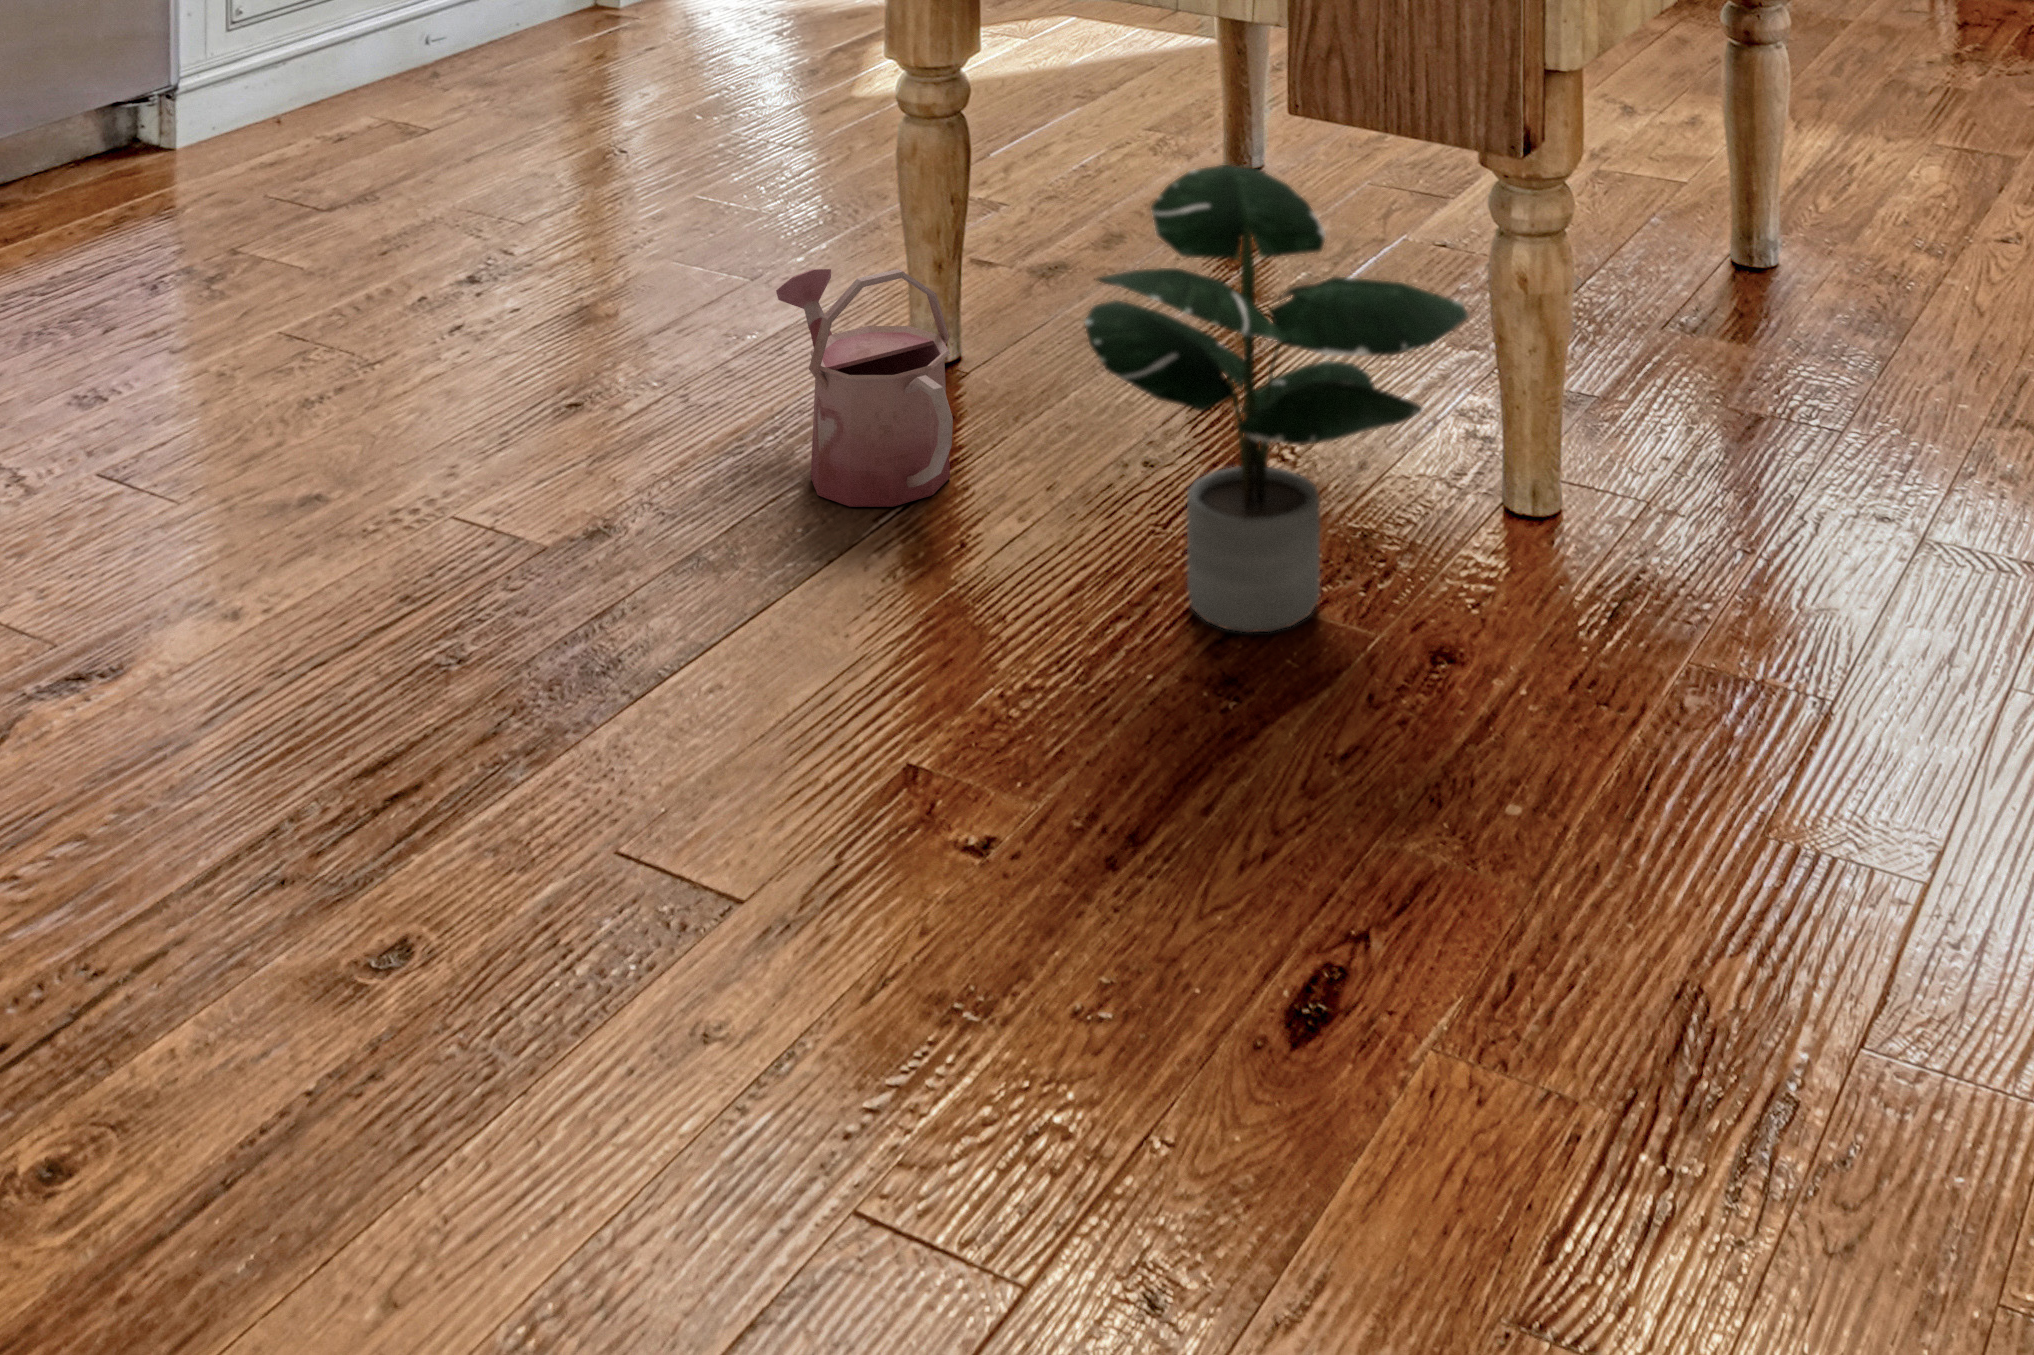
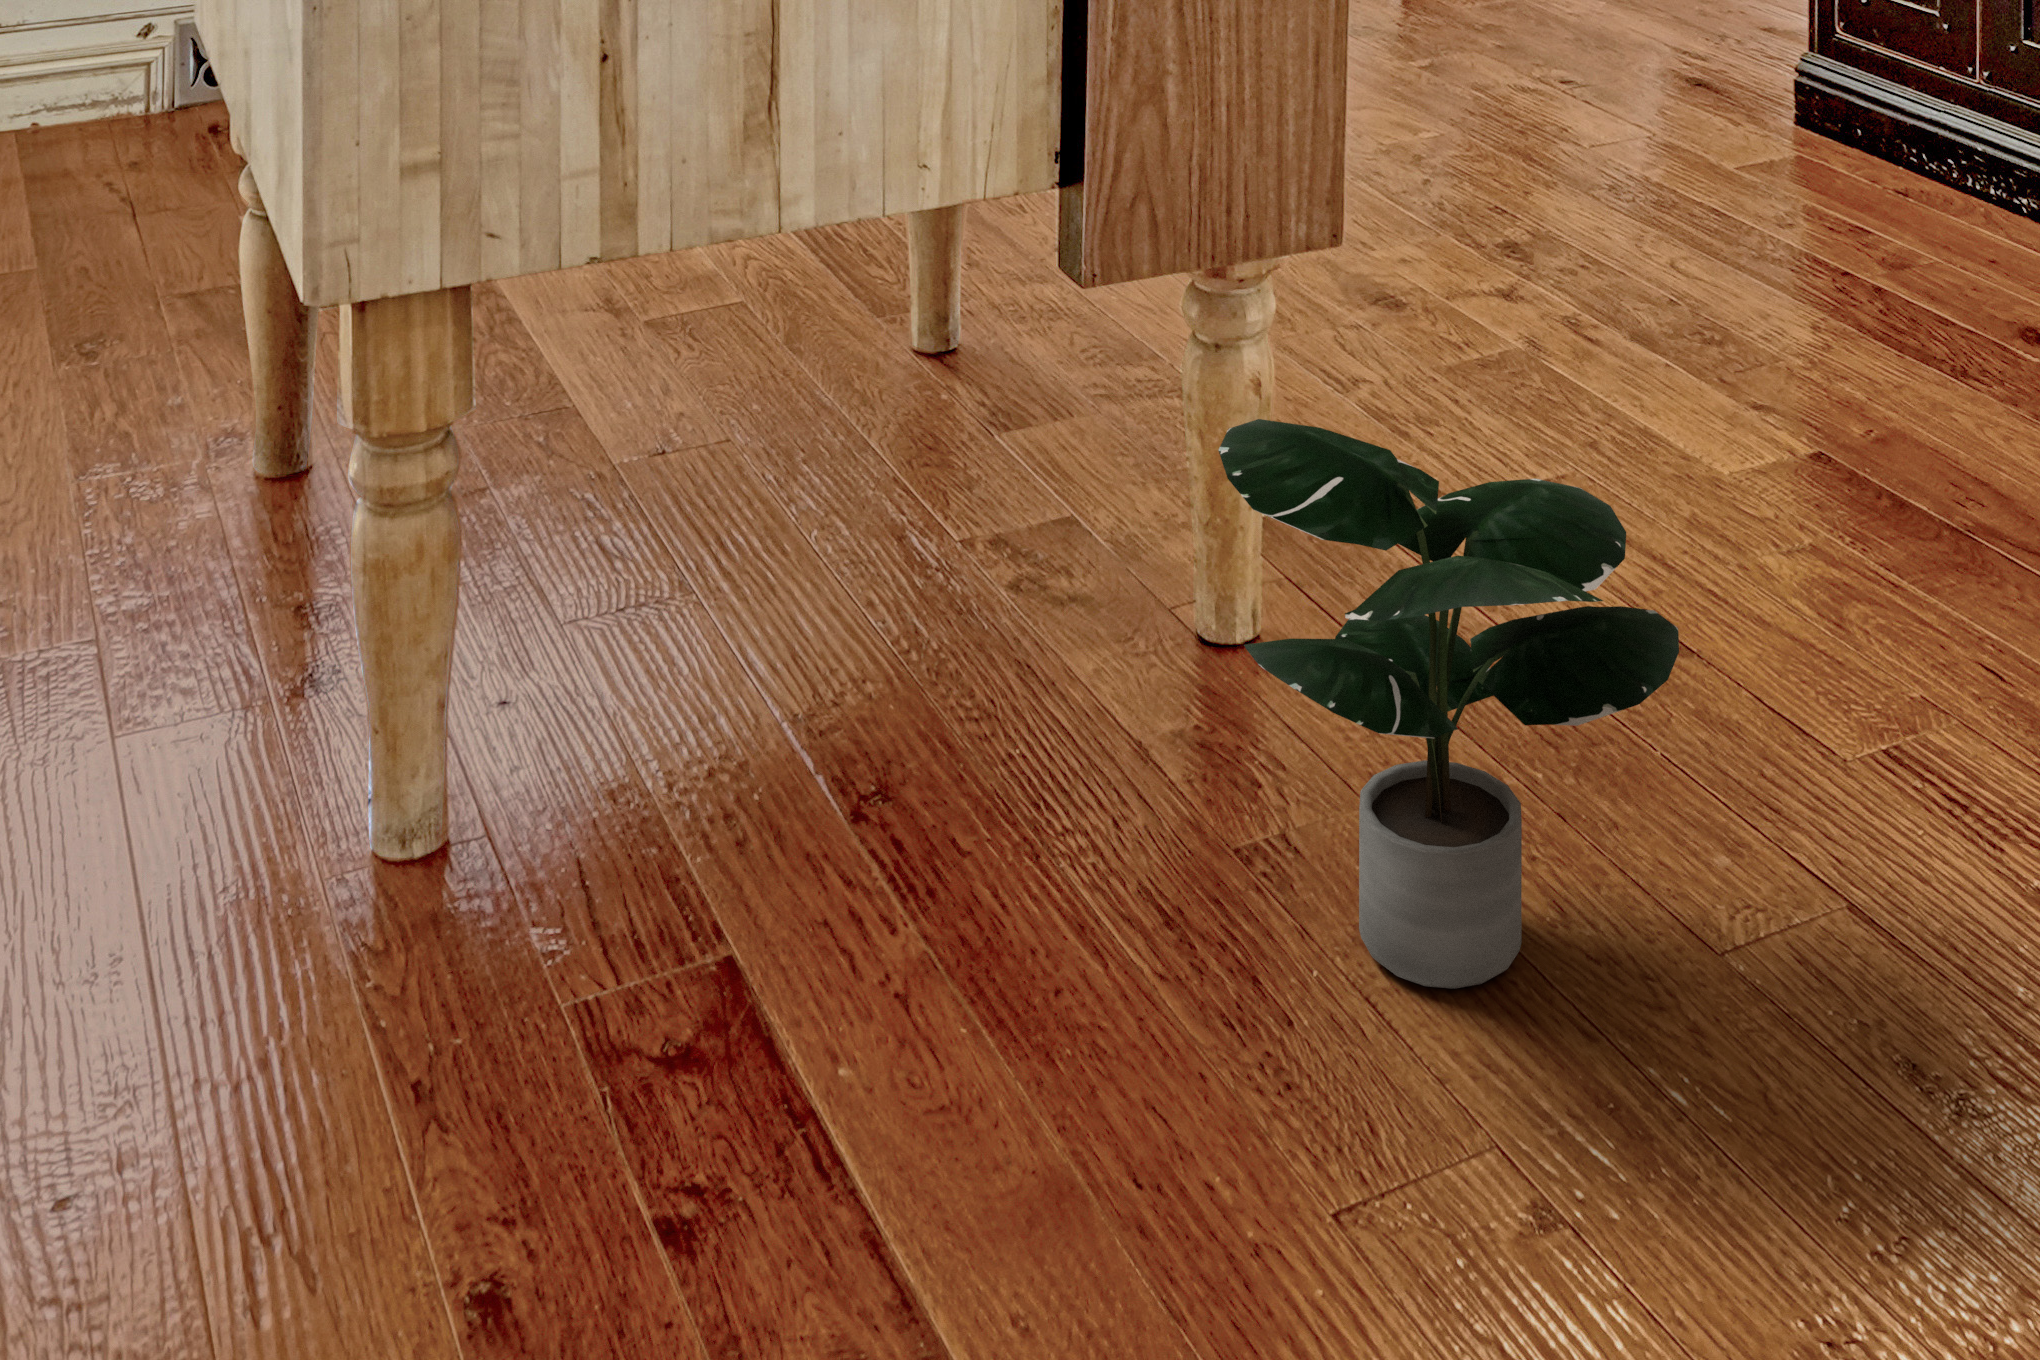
watering can: present [776,269,953,507] -> none [546,762,1029,1157]

